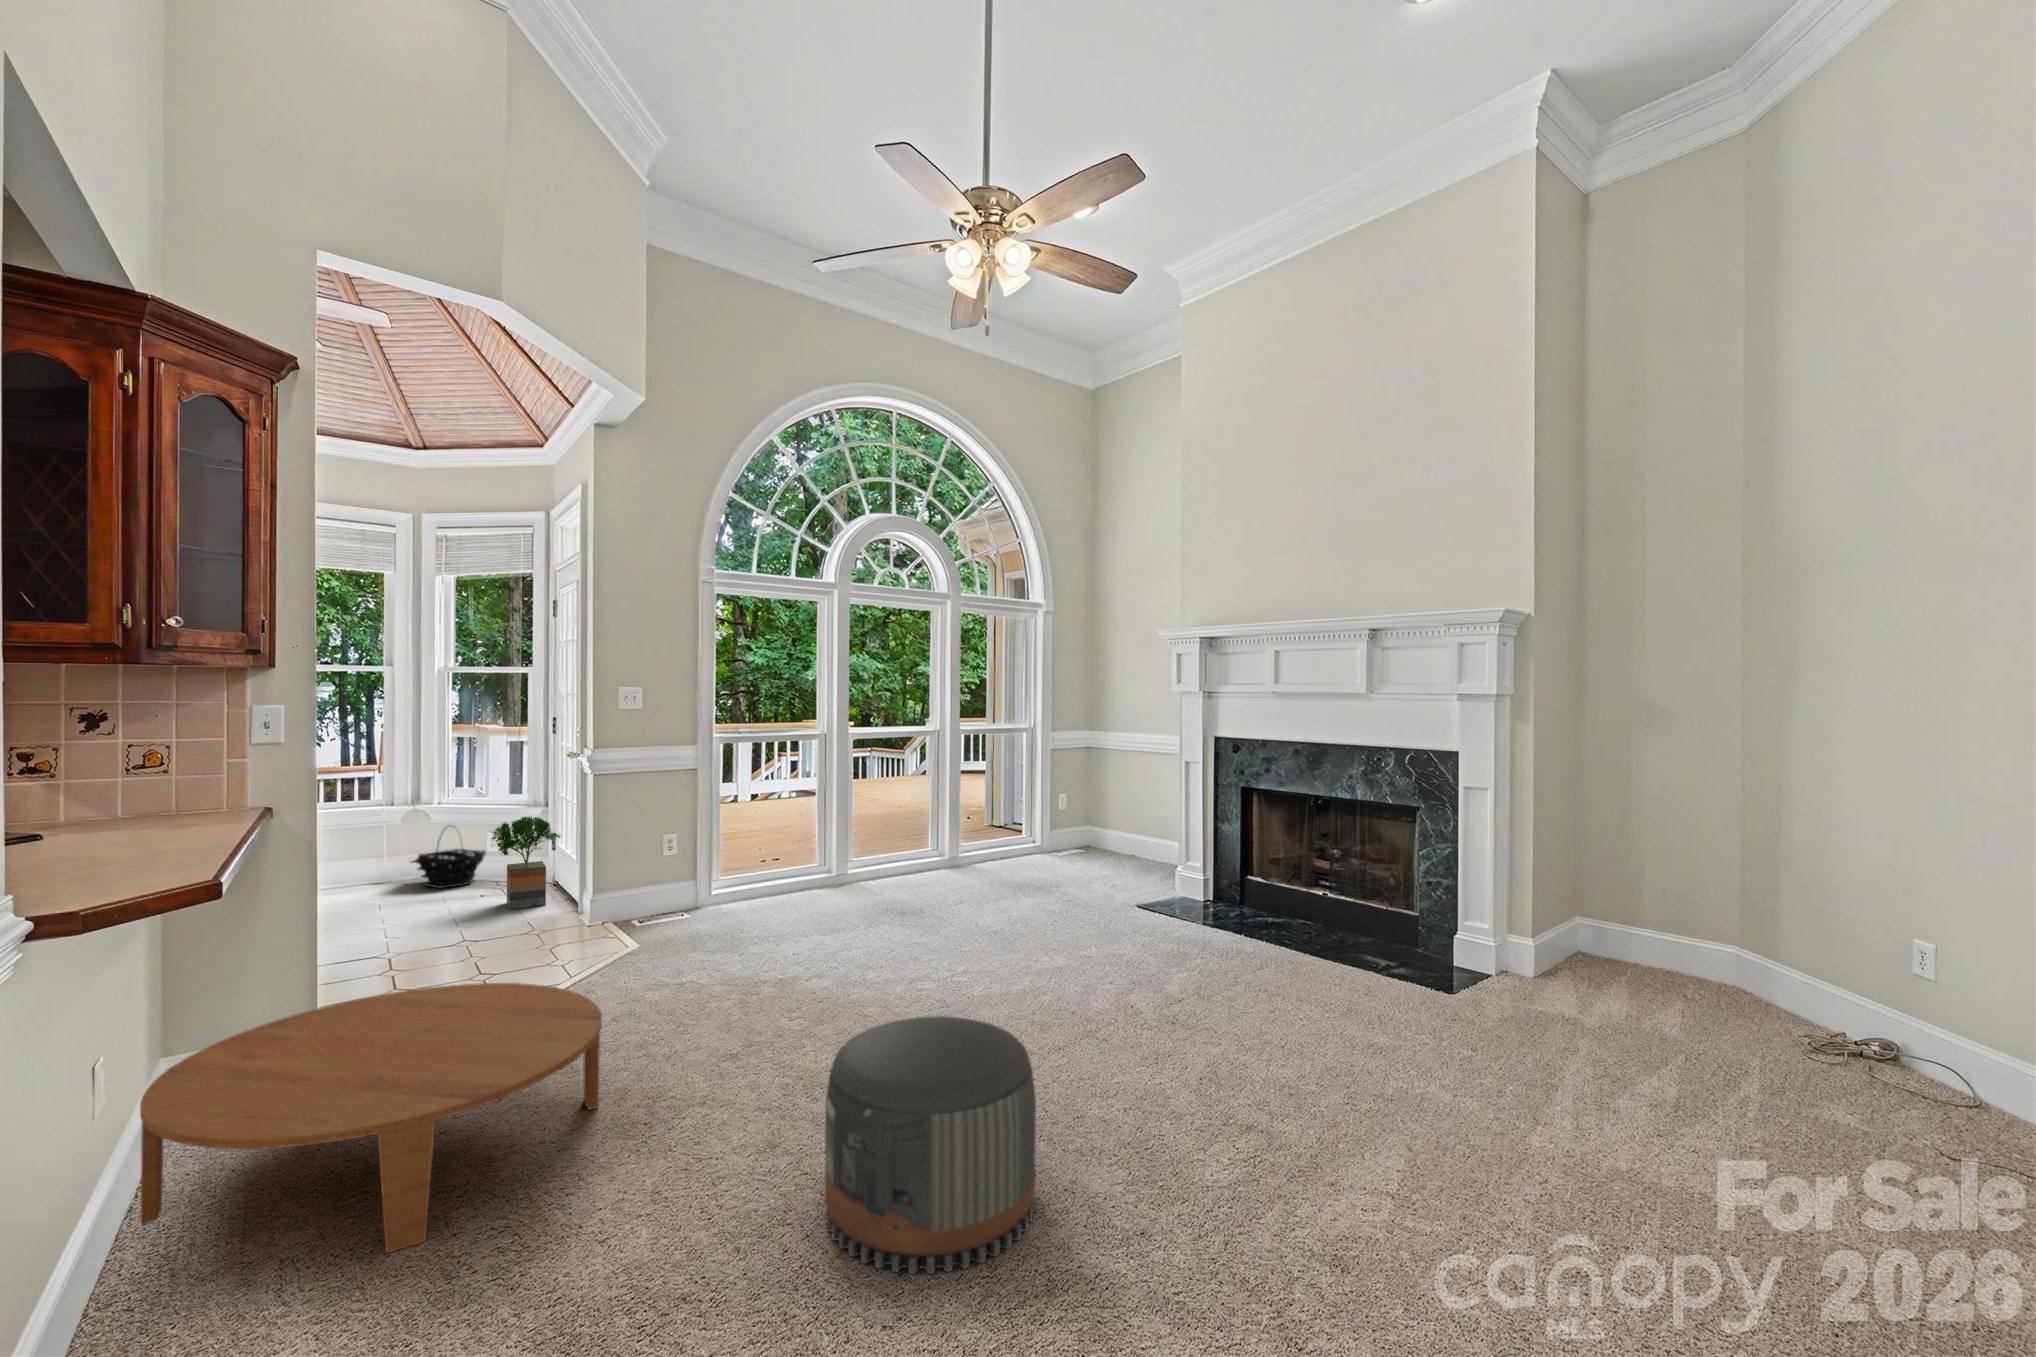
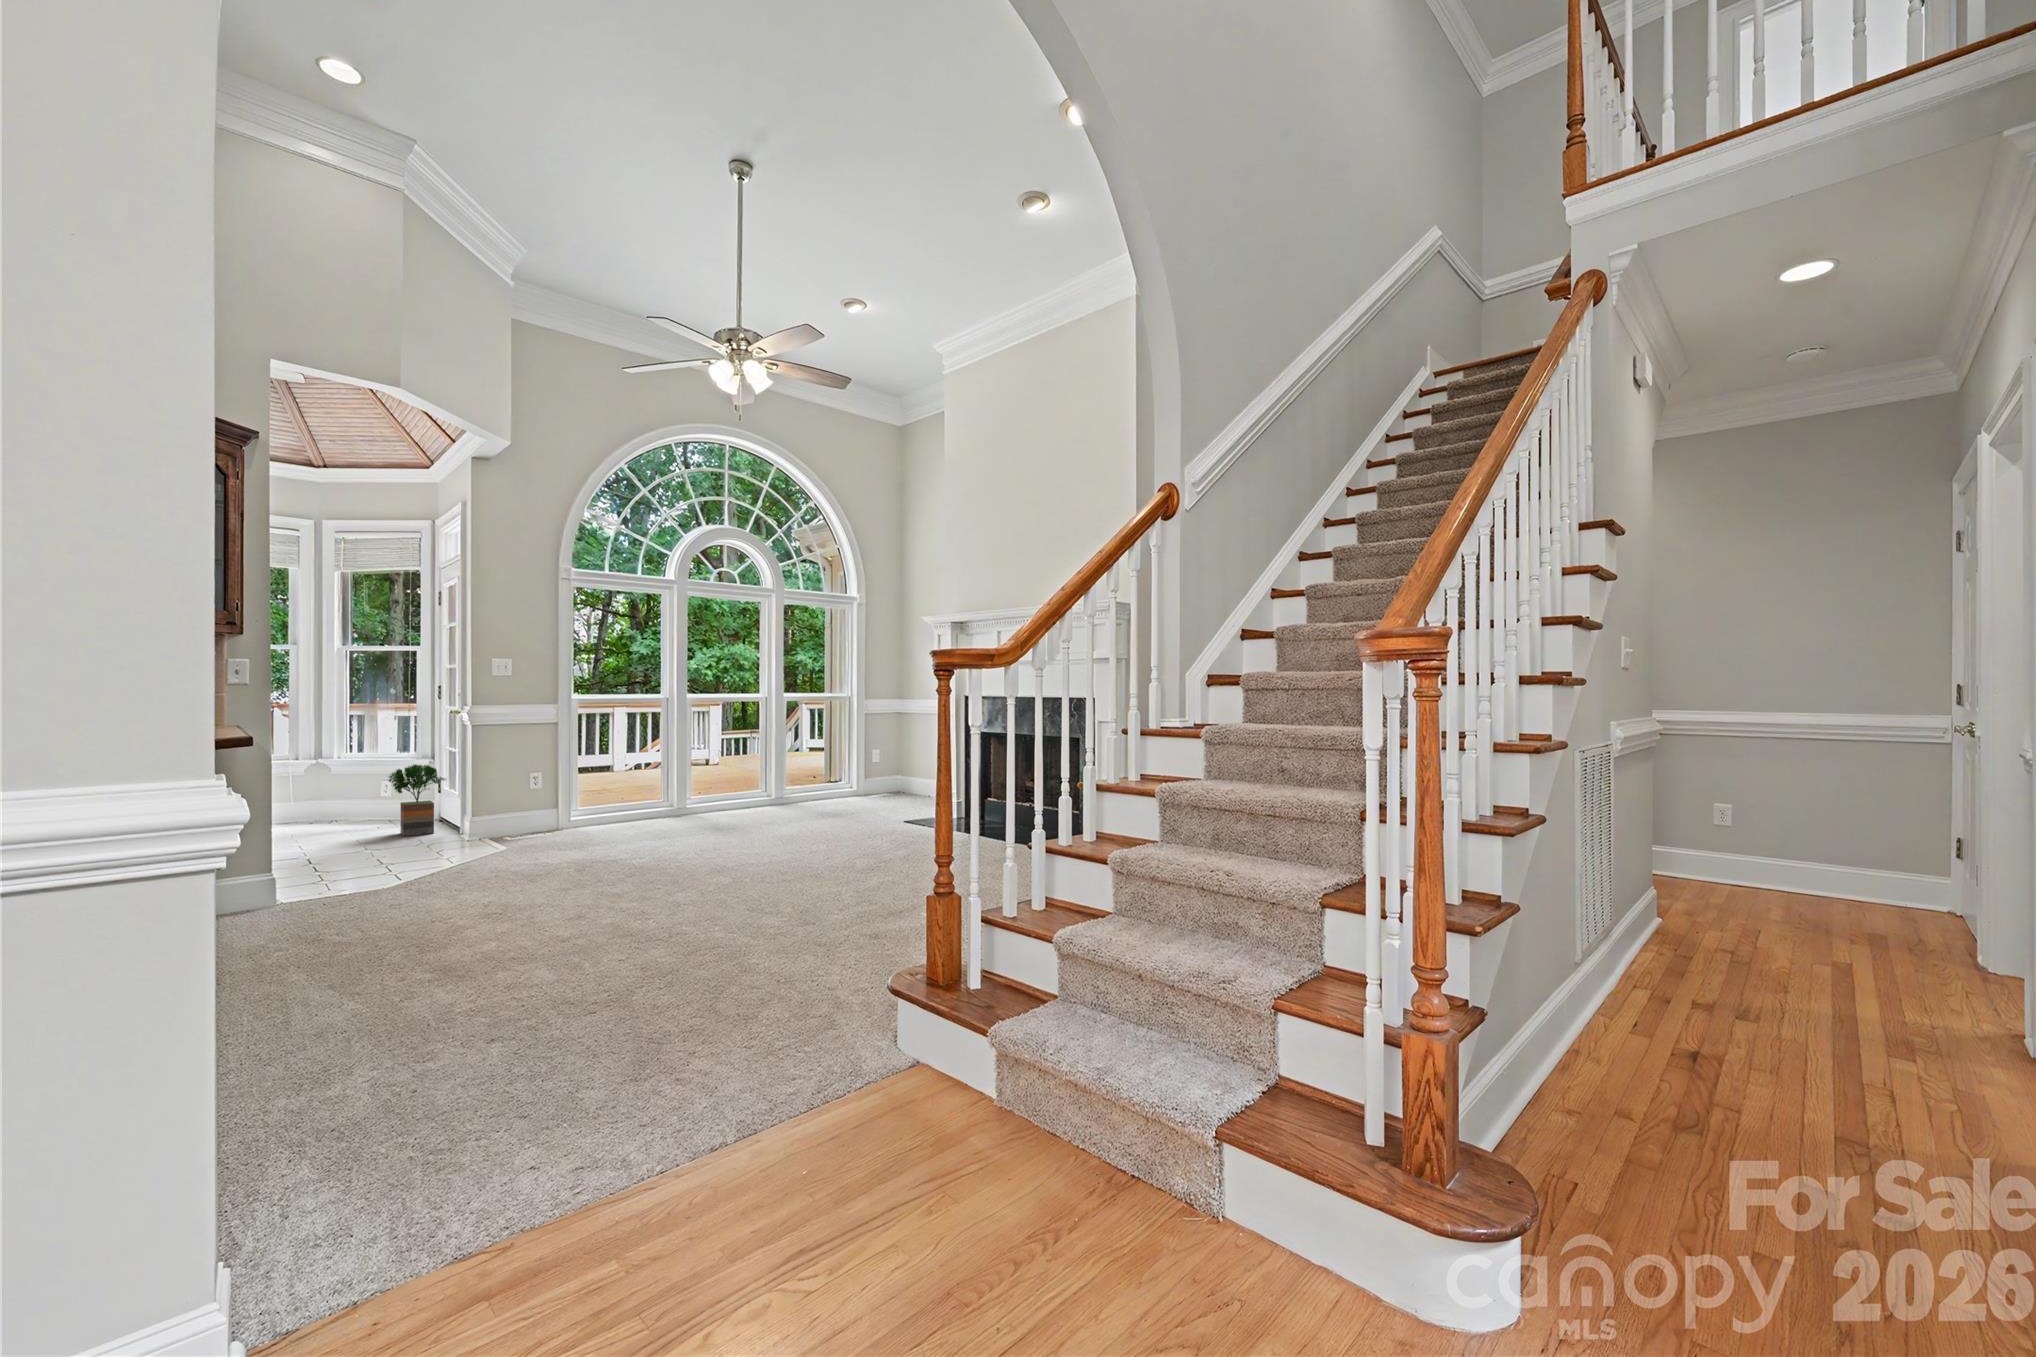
basket: present [411,826,486,888] -> none [314,776,381,827]
coffee table: present [140,983,602,1253] -> none [182,846,477,964]
pouf: present [825,1016,1036,1274] -> none [612,838,740,956]

